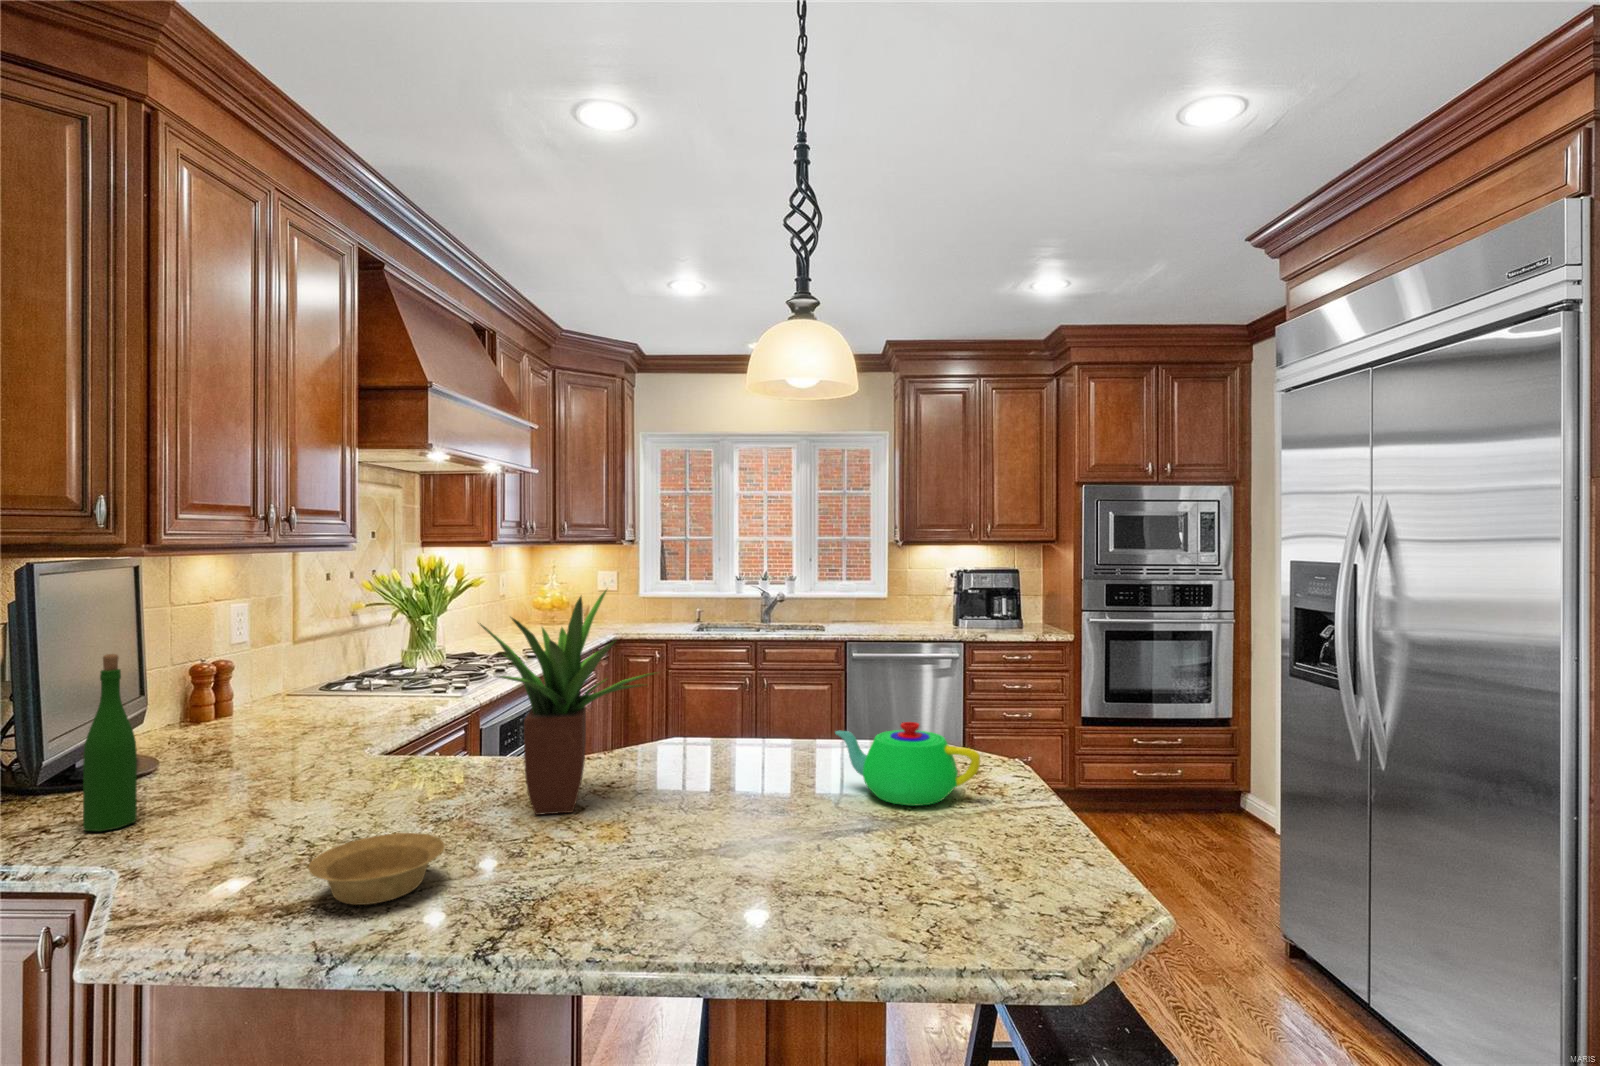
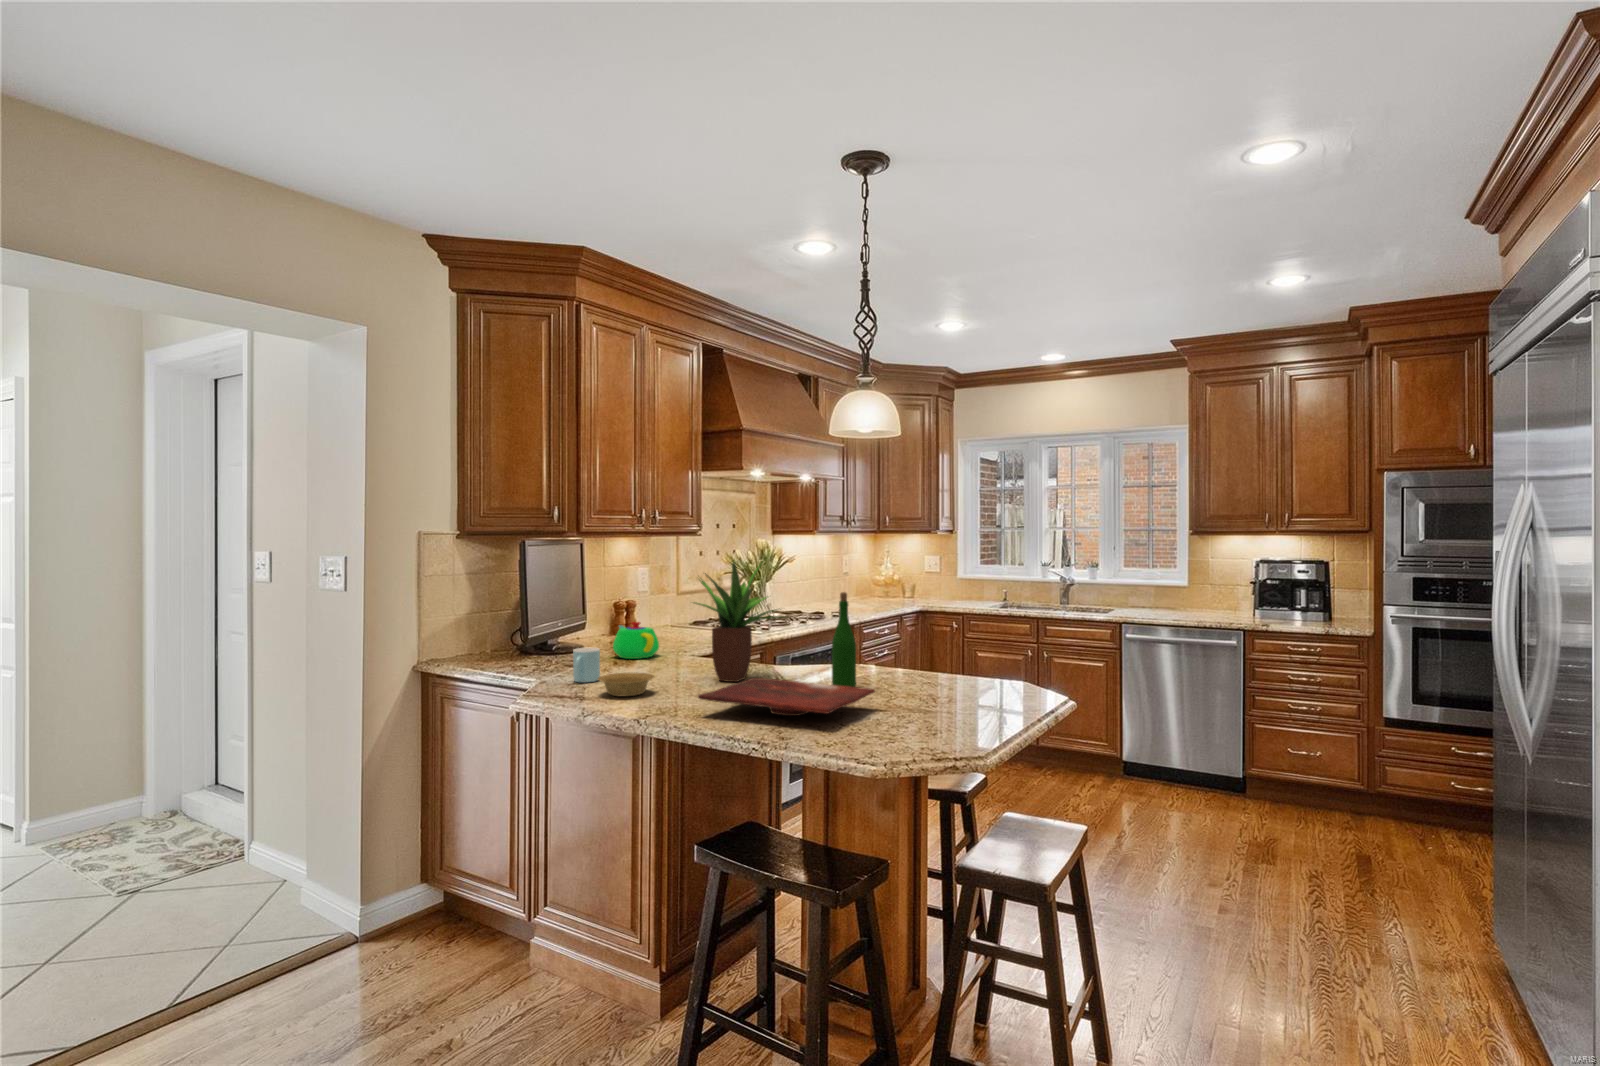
wine bottle: present [83,654,137,831] -> present [832,592,856,687]
teapot: present [835,722,980,805] -> present [613,622,659,659]
mug: none [201,787,269,872] -> present [573,648,600,683]
cutting board: none [632,807,944,899] -> present [698,678,875,716]

